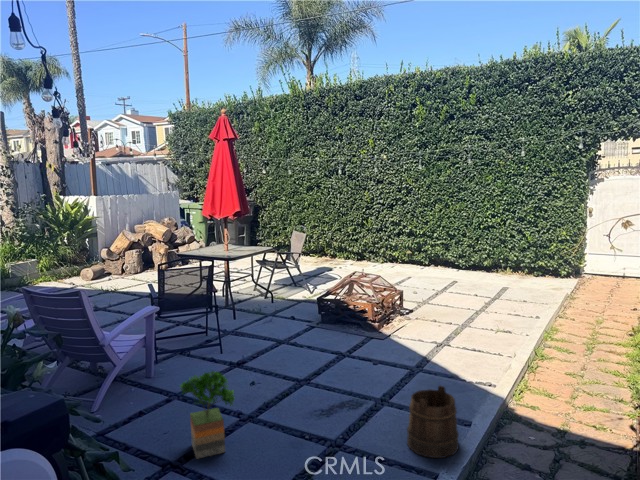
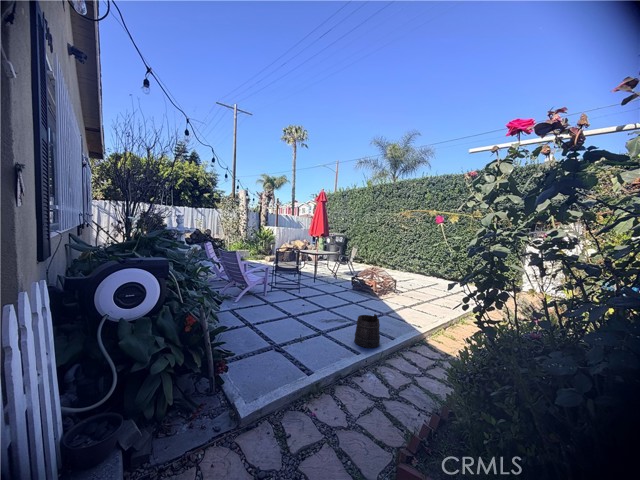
potted tree: present [180,371,235,459] -> none [259,288,282,325]

